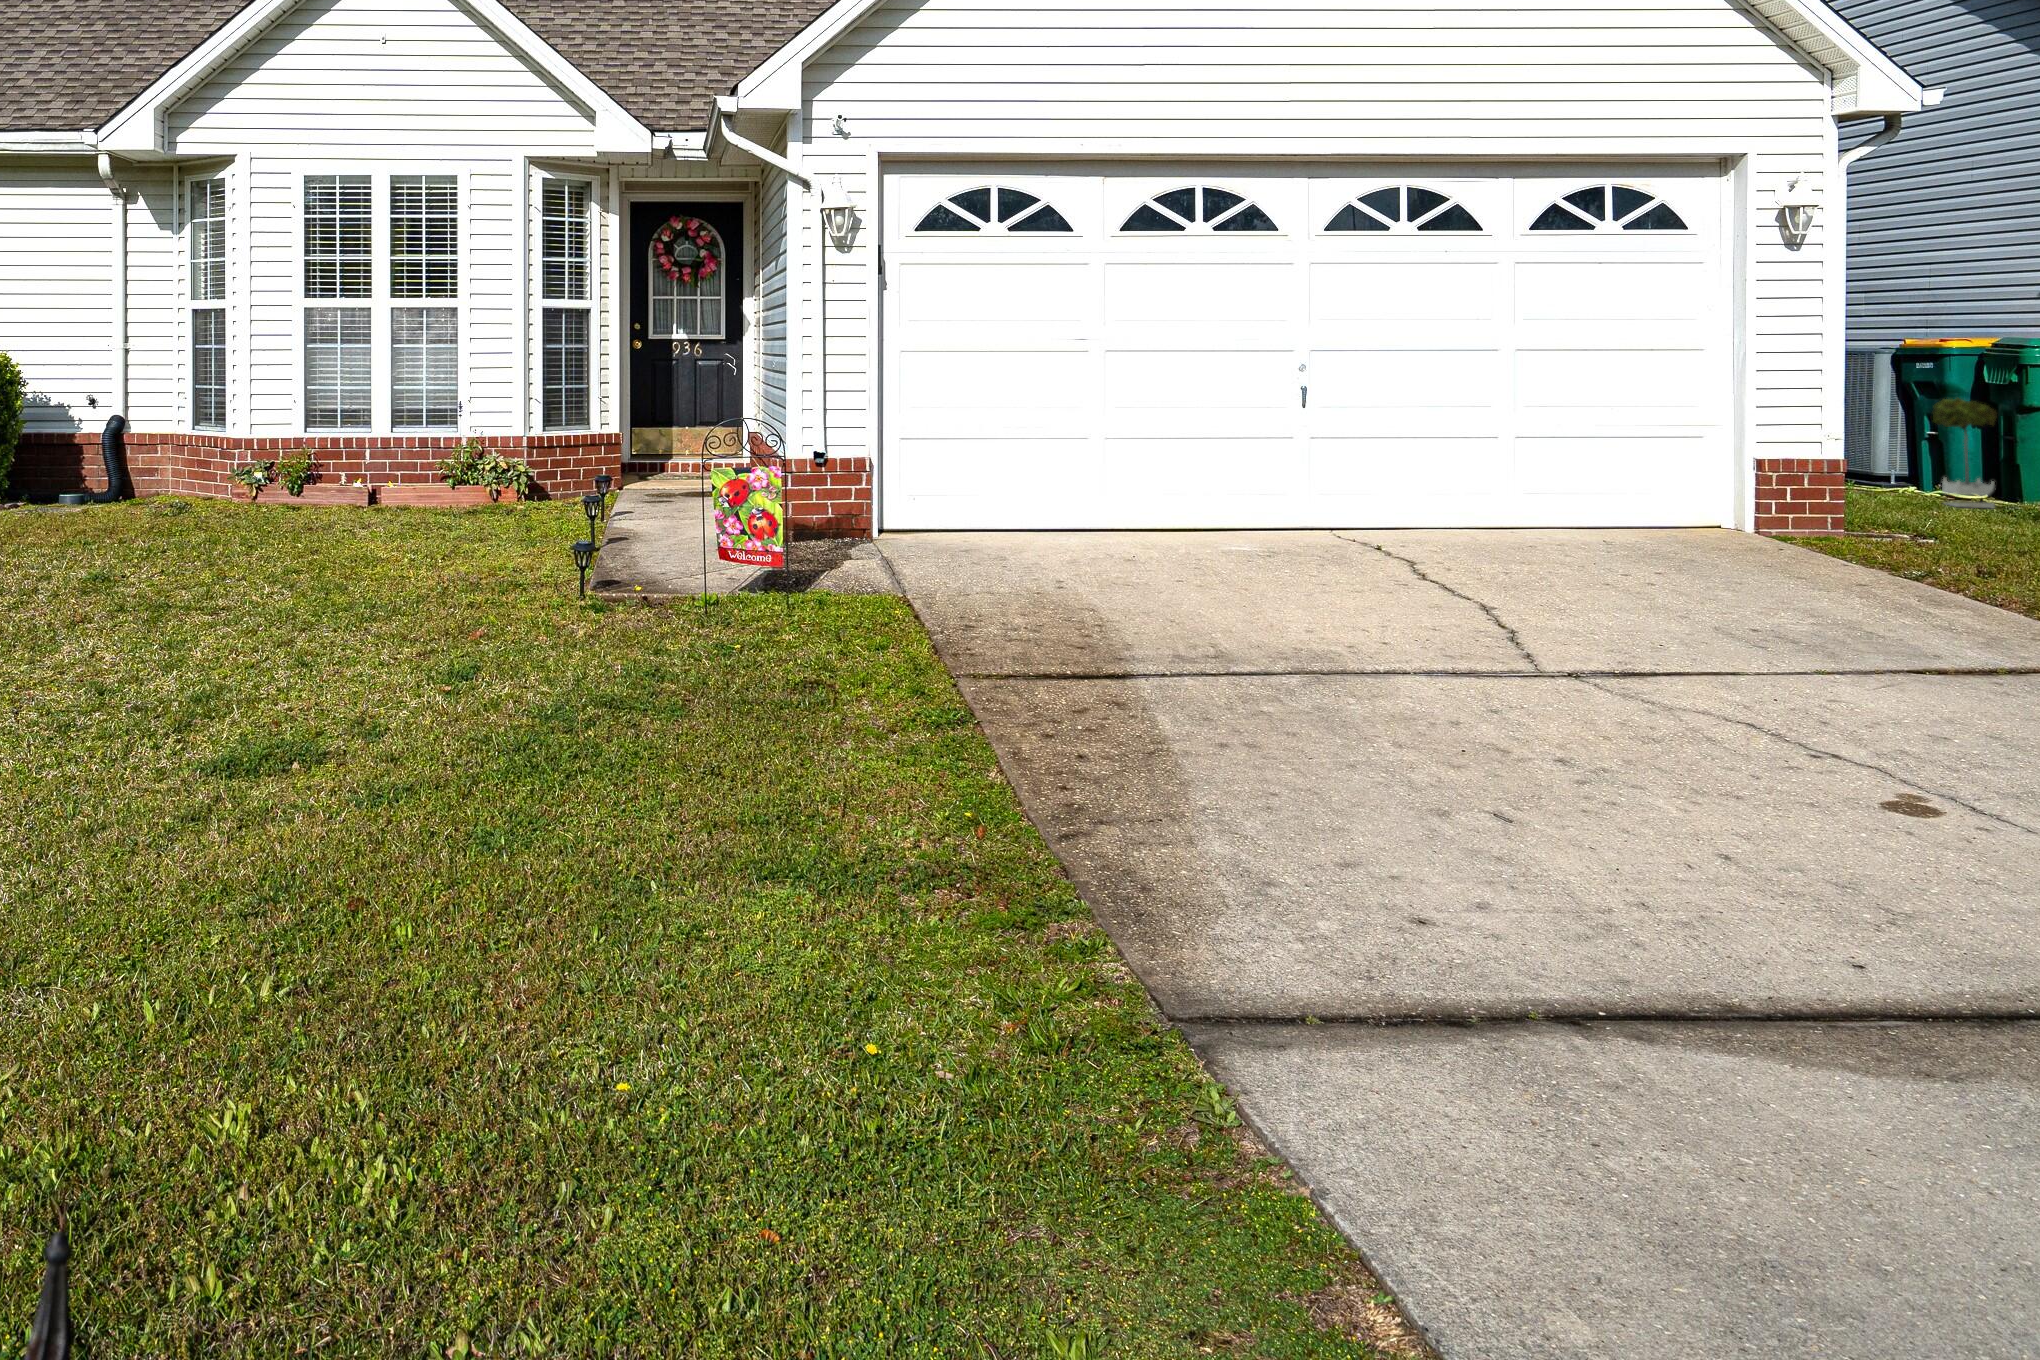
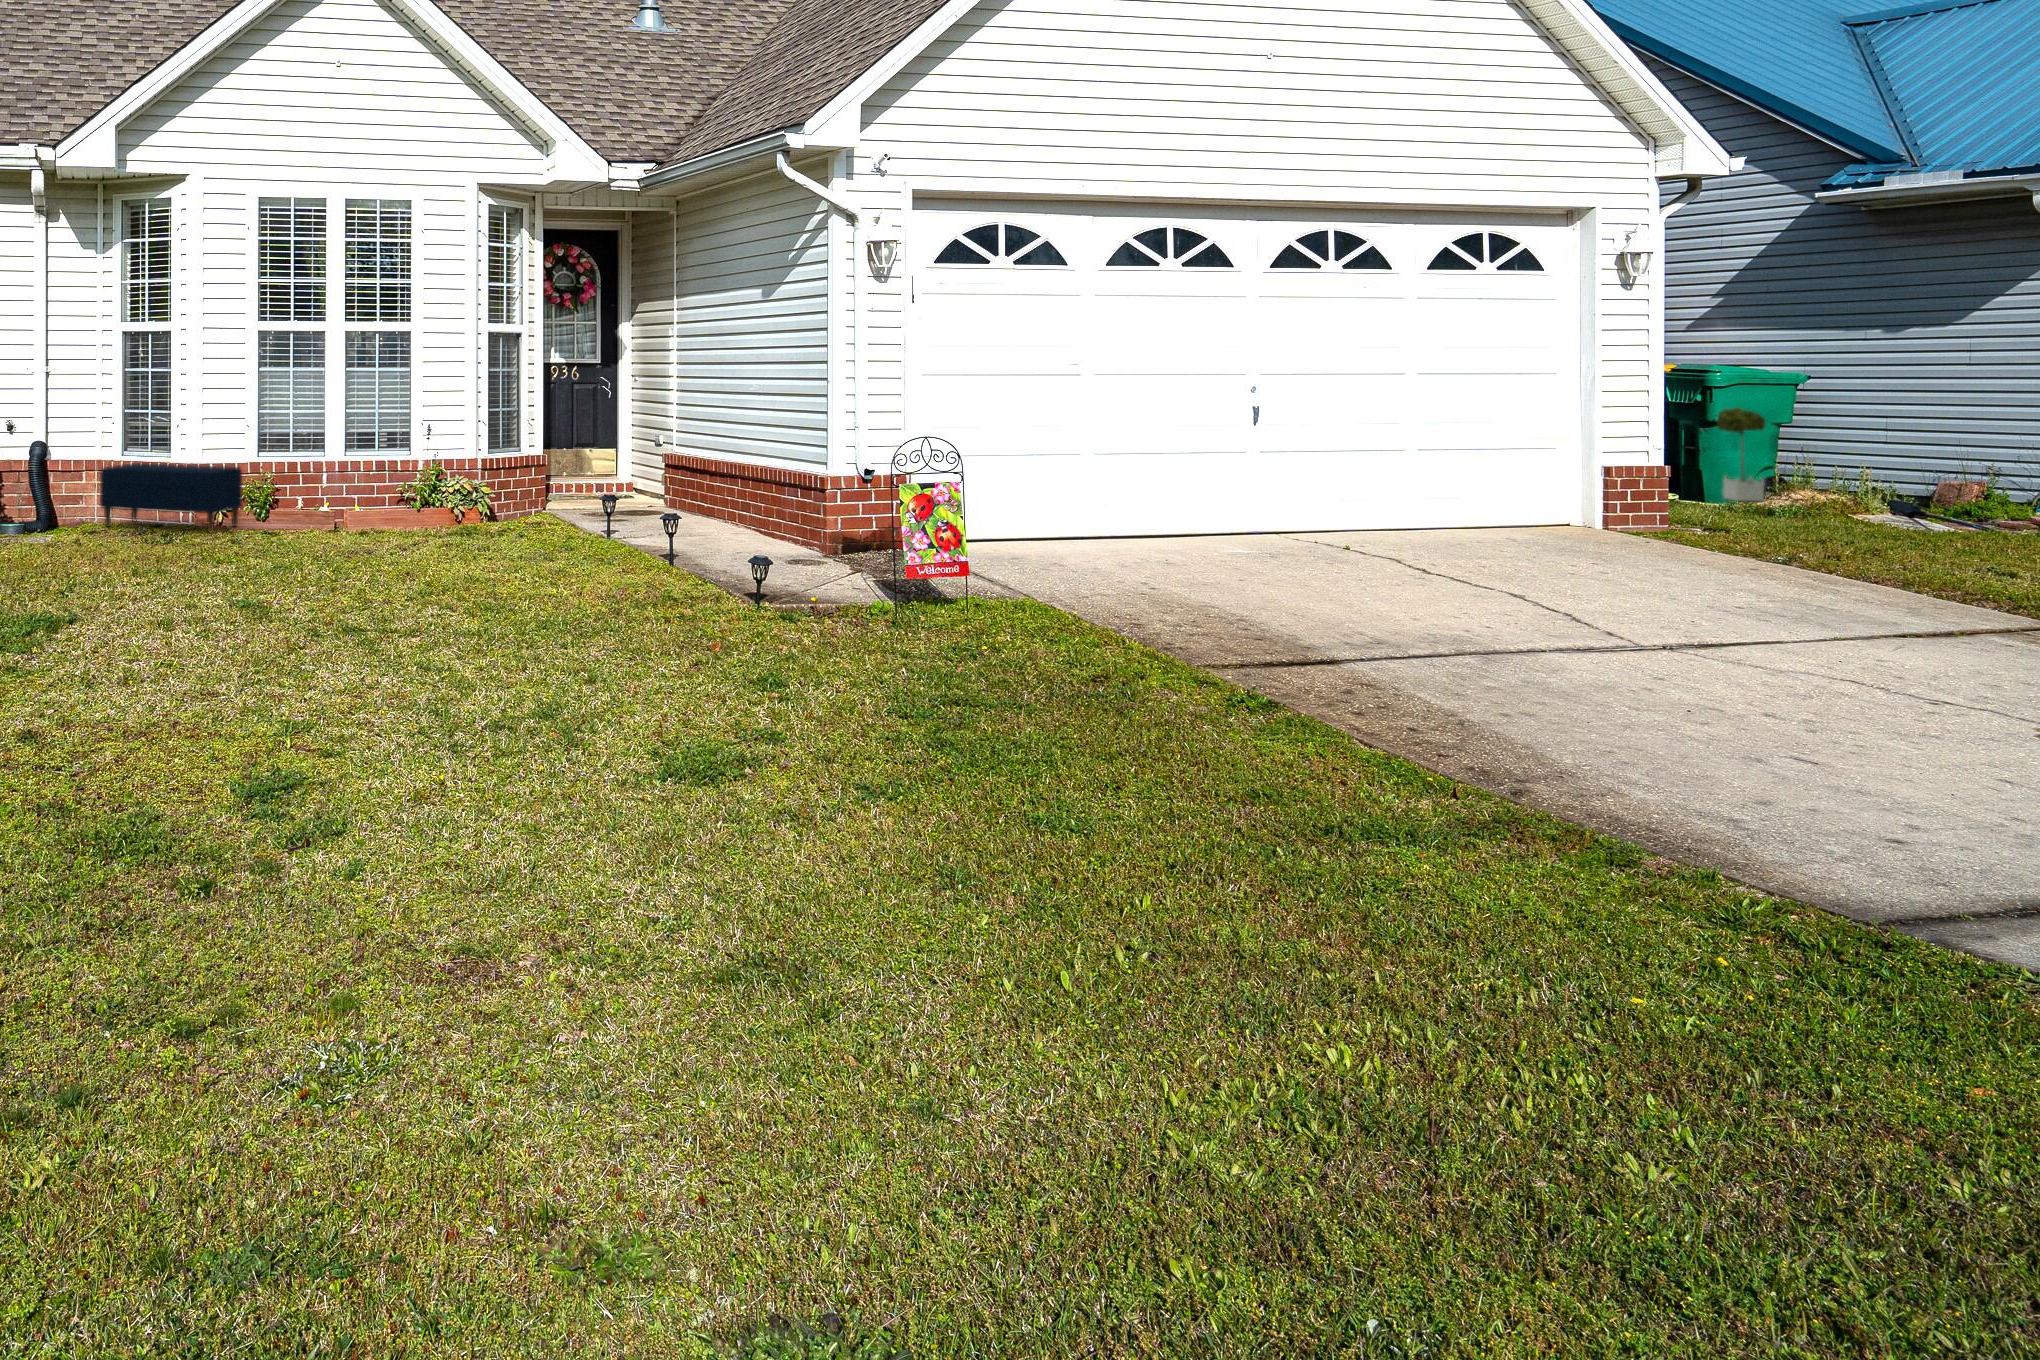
bench: none [128,438,259,506] -> present [100,463,243,533]

